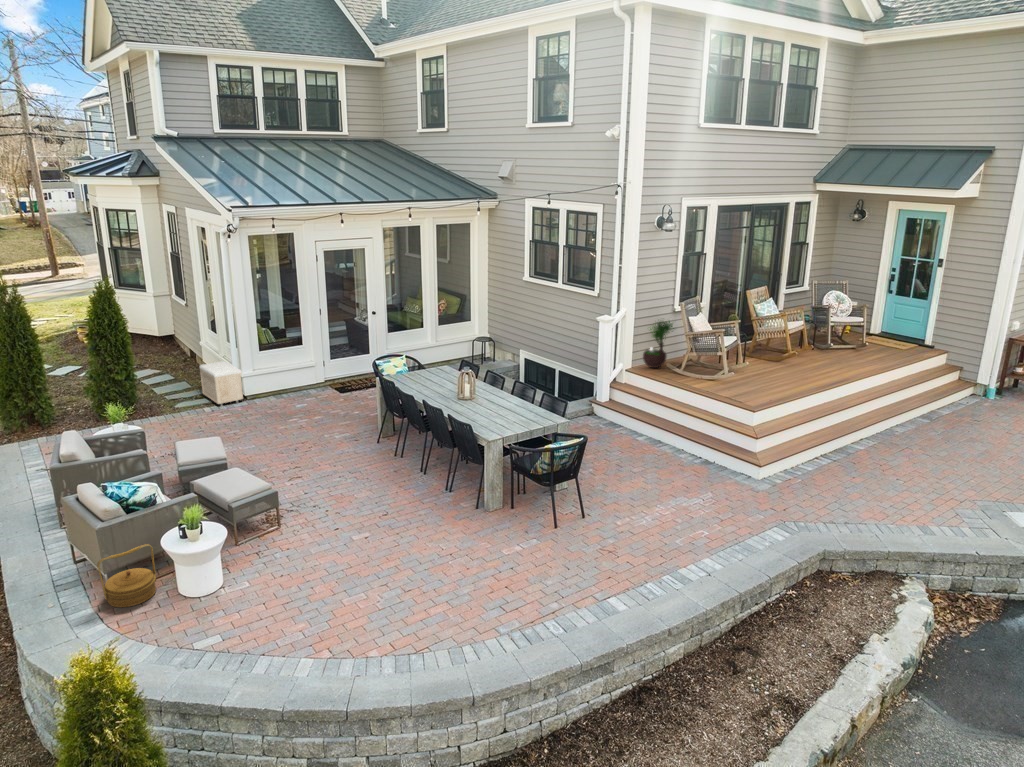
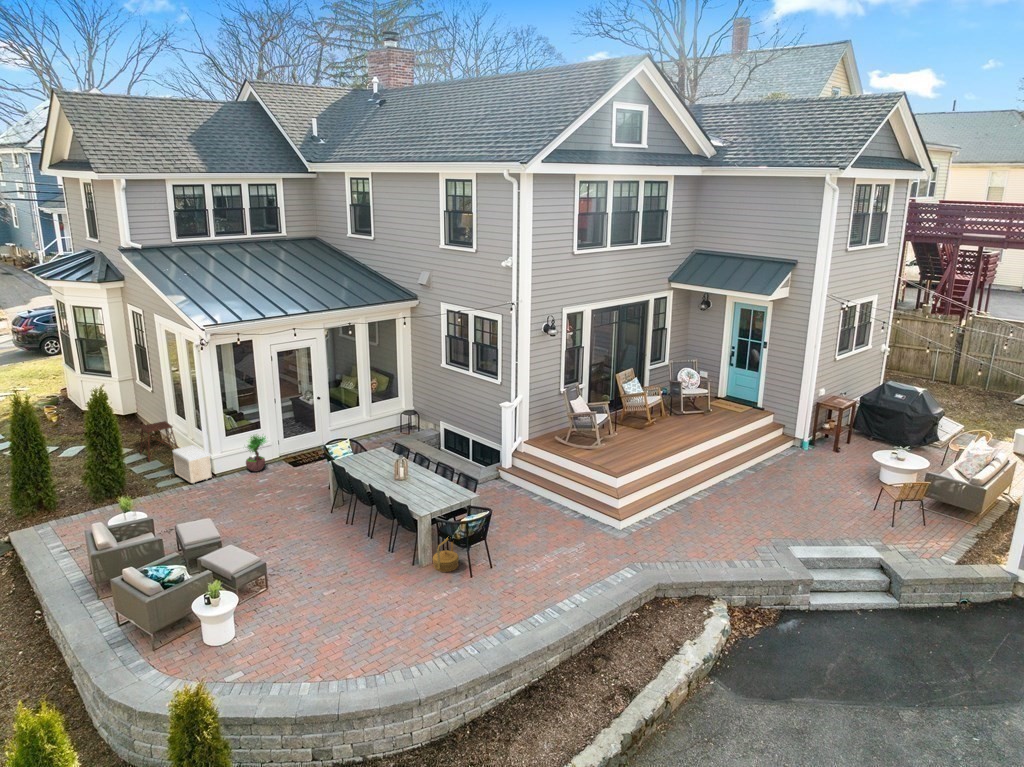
potted tree: present [643,321,674,368] -> present [246,436,266,471]
side table: none [170,337,215,383] -> present [140,421,178,462]
woven basket: present [97,544,156,608] -> present [433,537,459,572]

